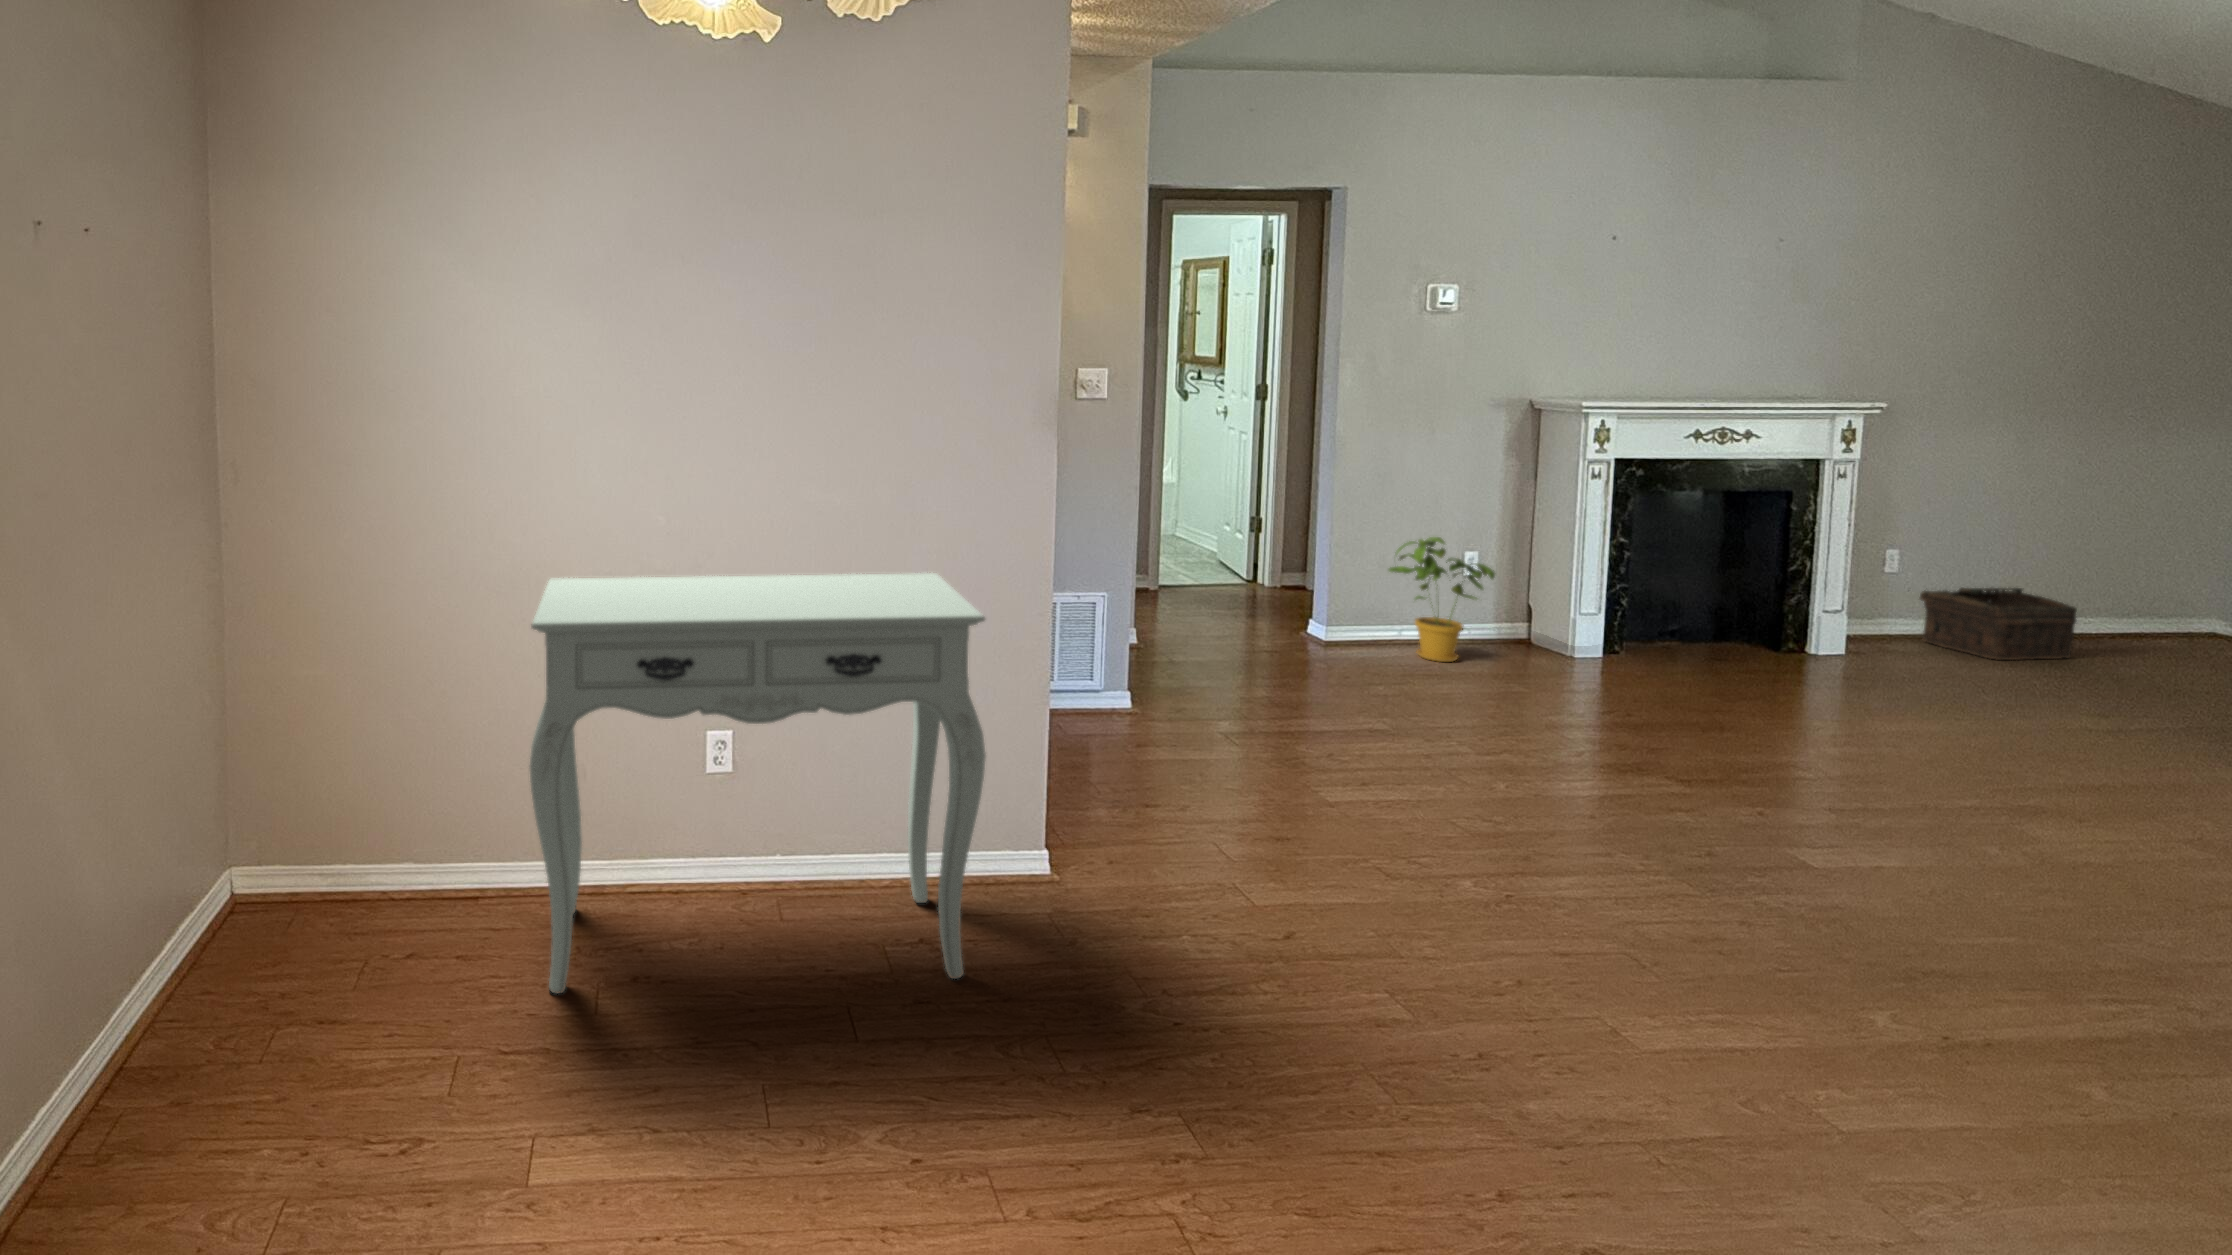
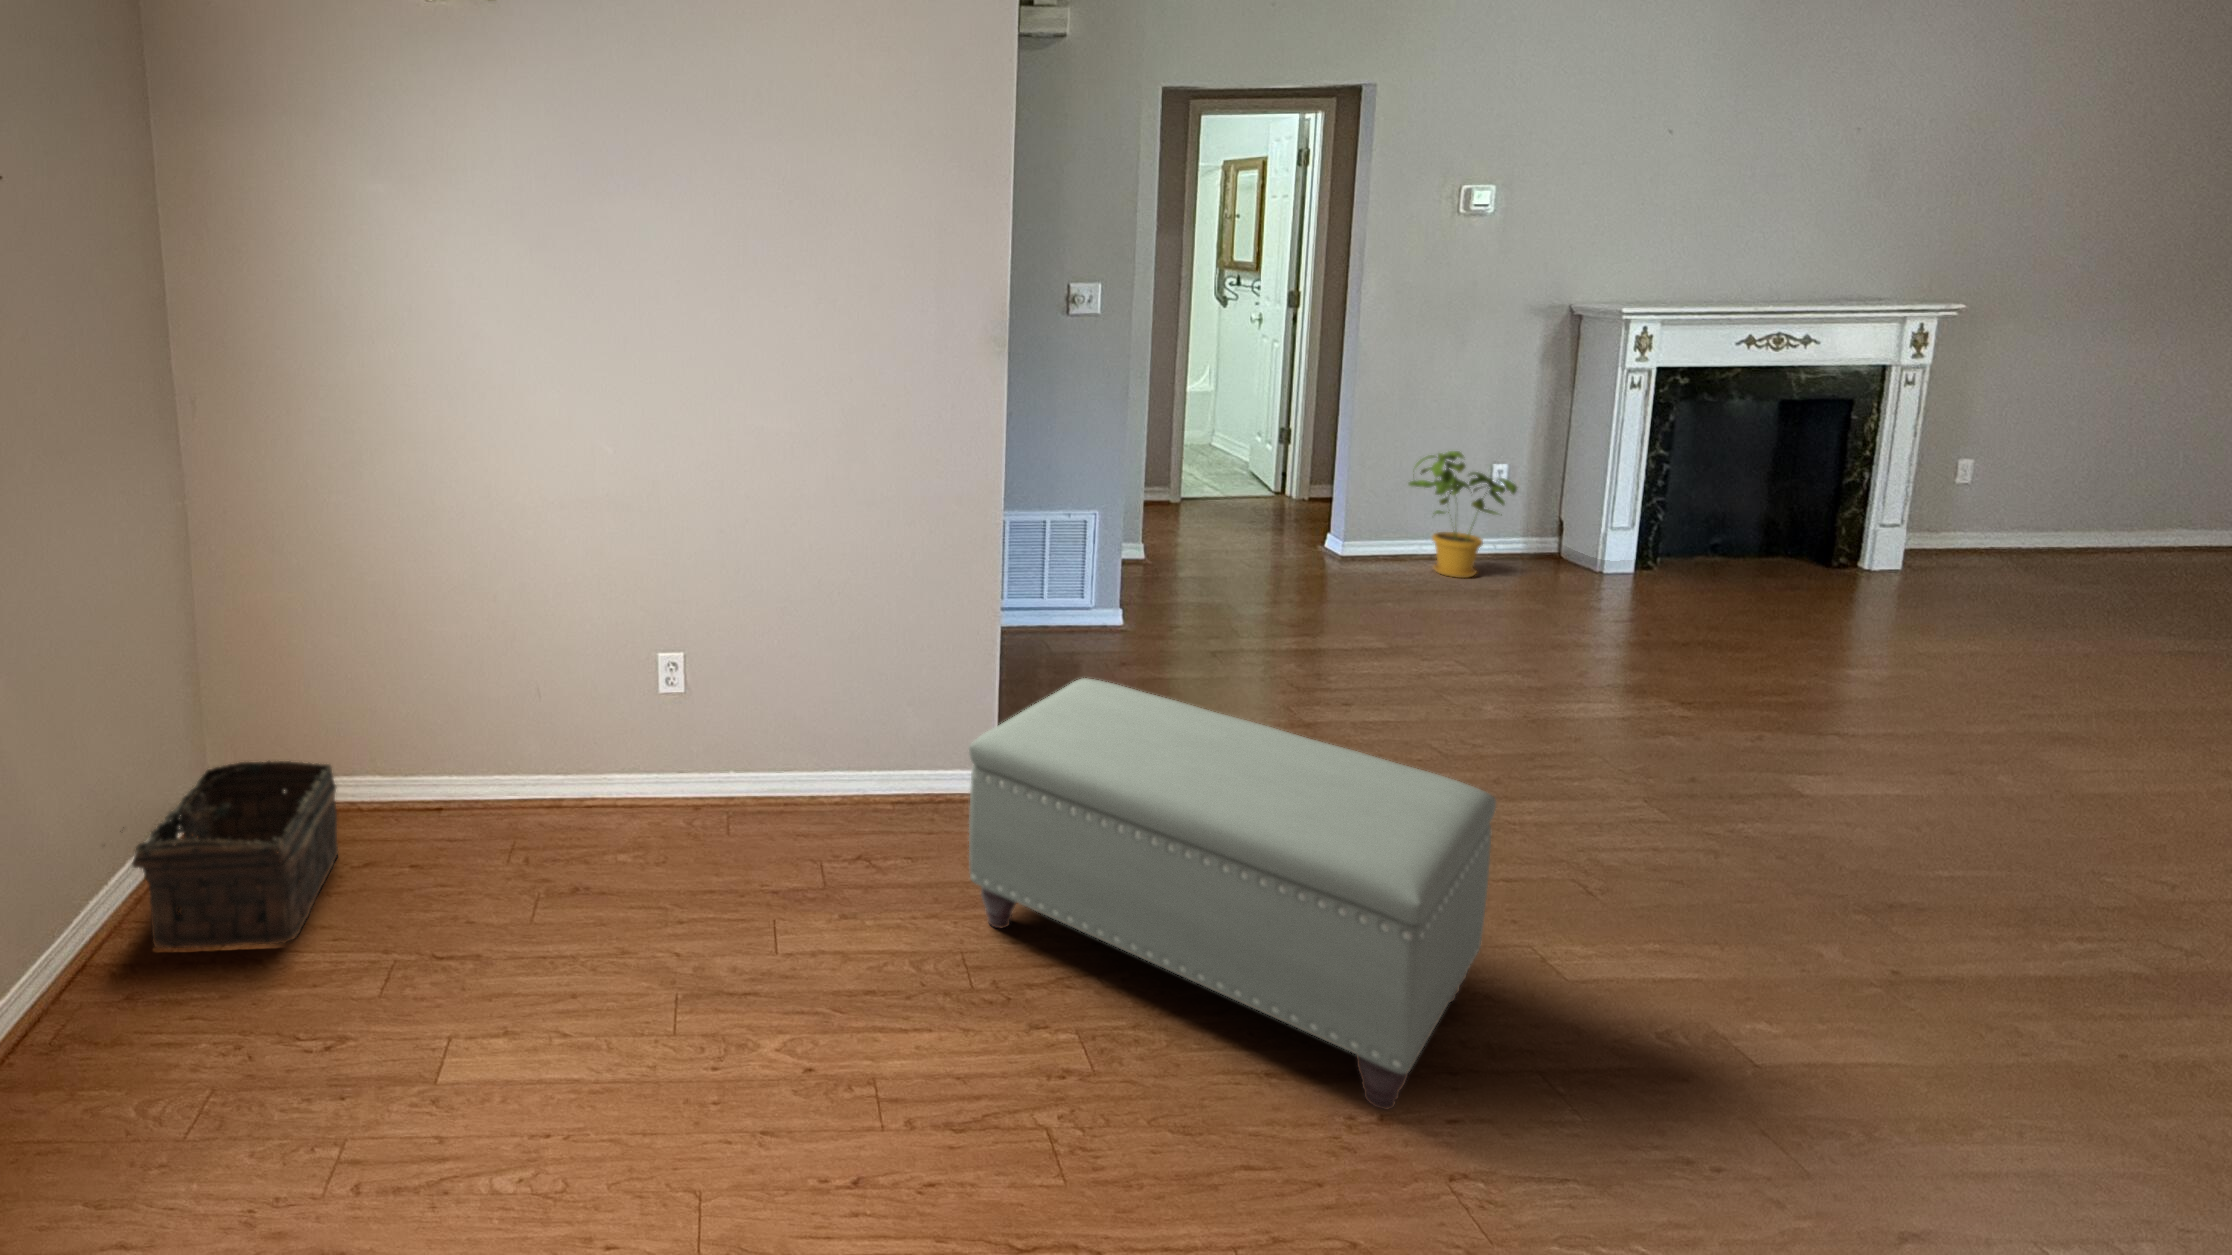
console table: present [529,573,986,993] -> none [457,500,908,900]
basket: present [1920,588,2077,660] -> present [120,761,338,948]
ottoman: none [1051,753,1579,1183] -> present [969,678,1496,1109]

